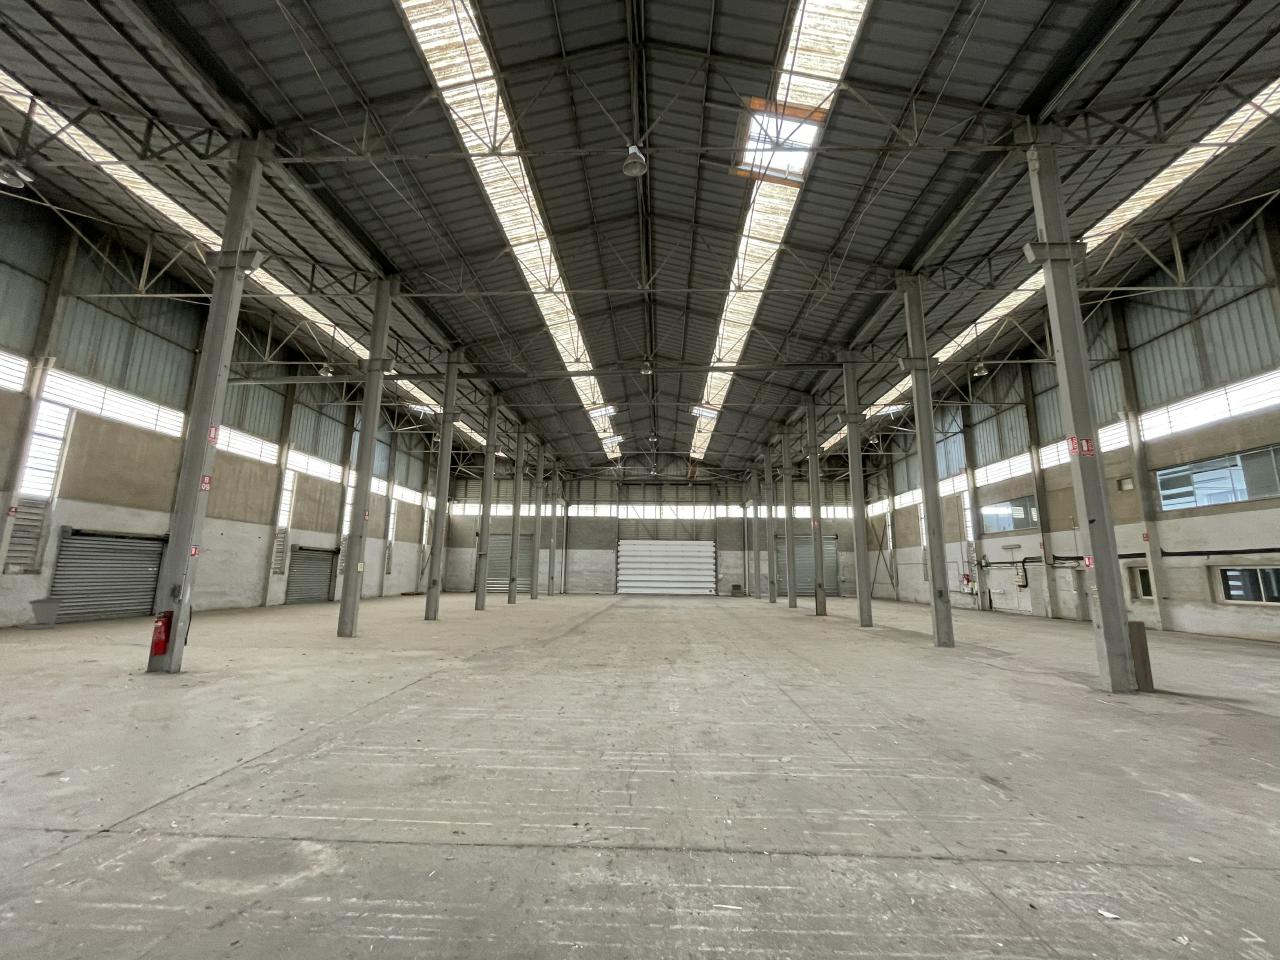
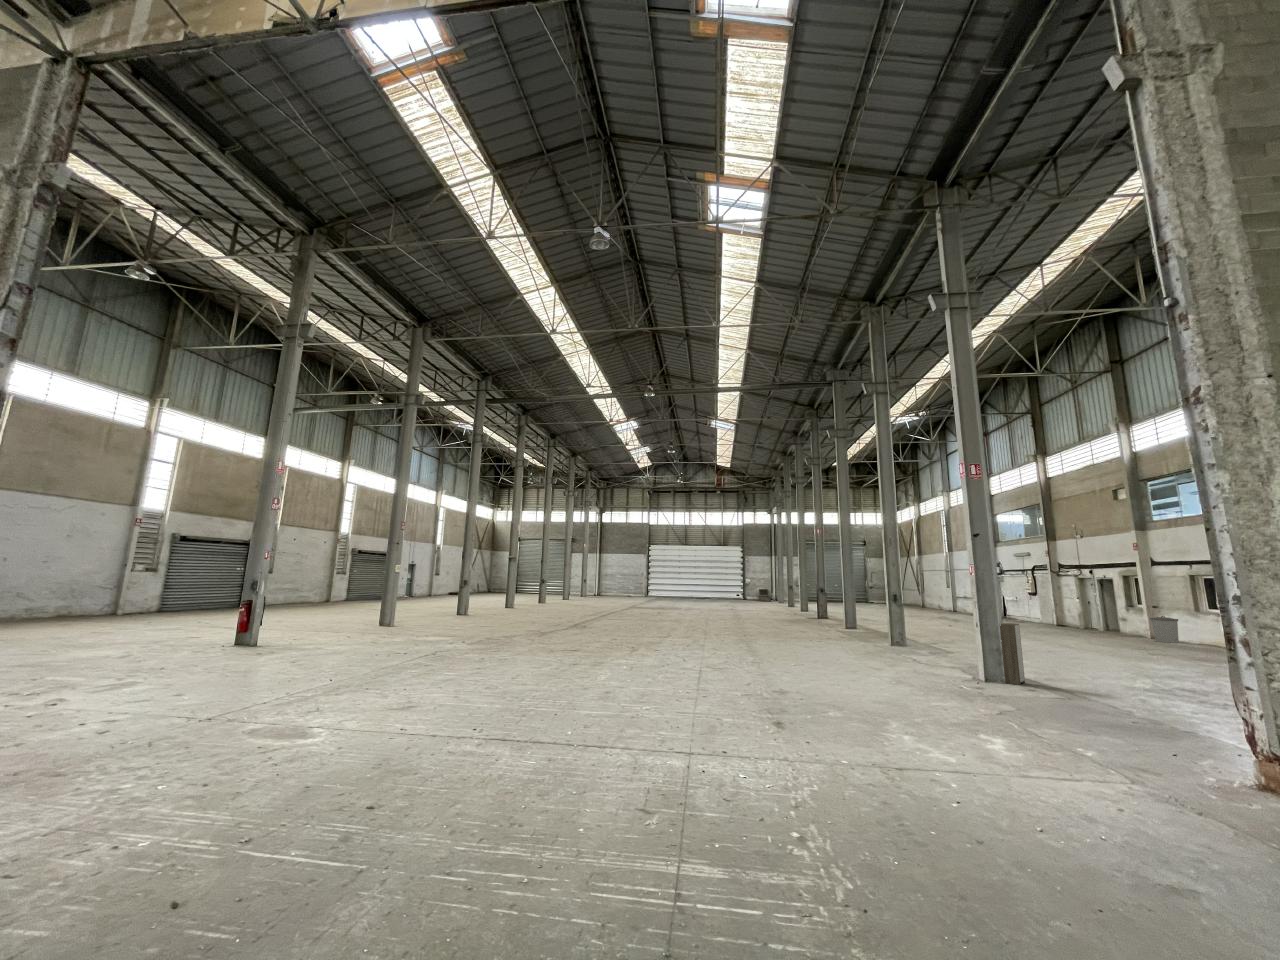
trash can: present [25,598,62,629] -> present [1150,616,1179,643]

